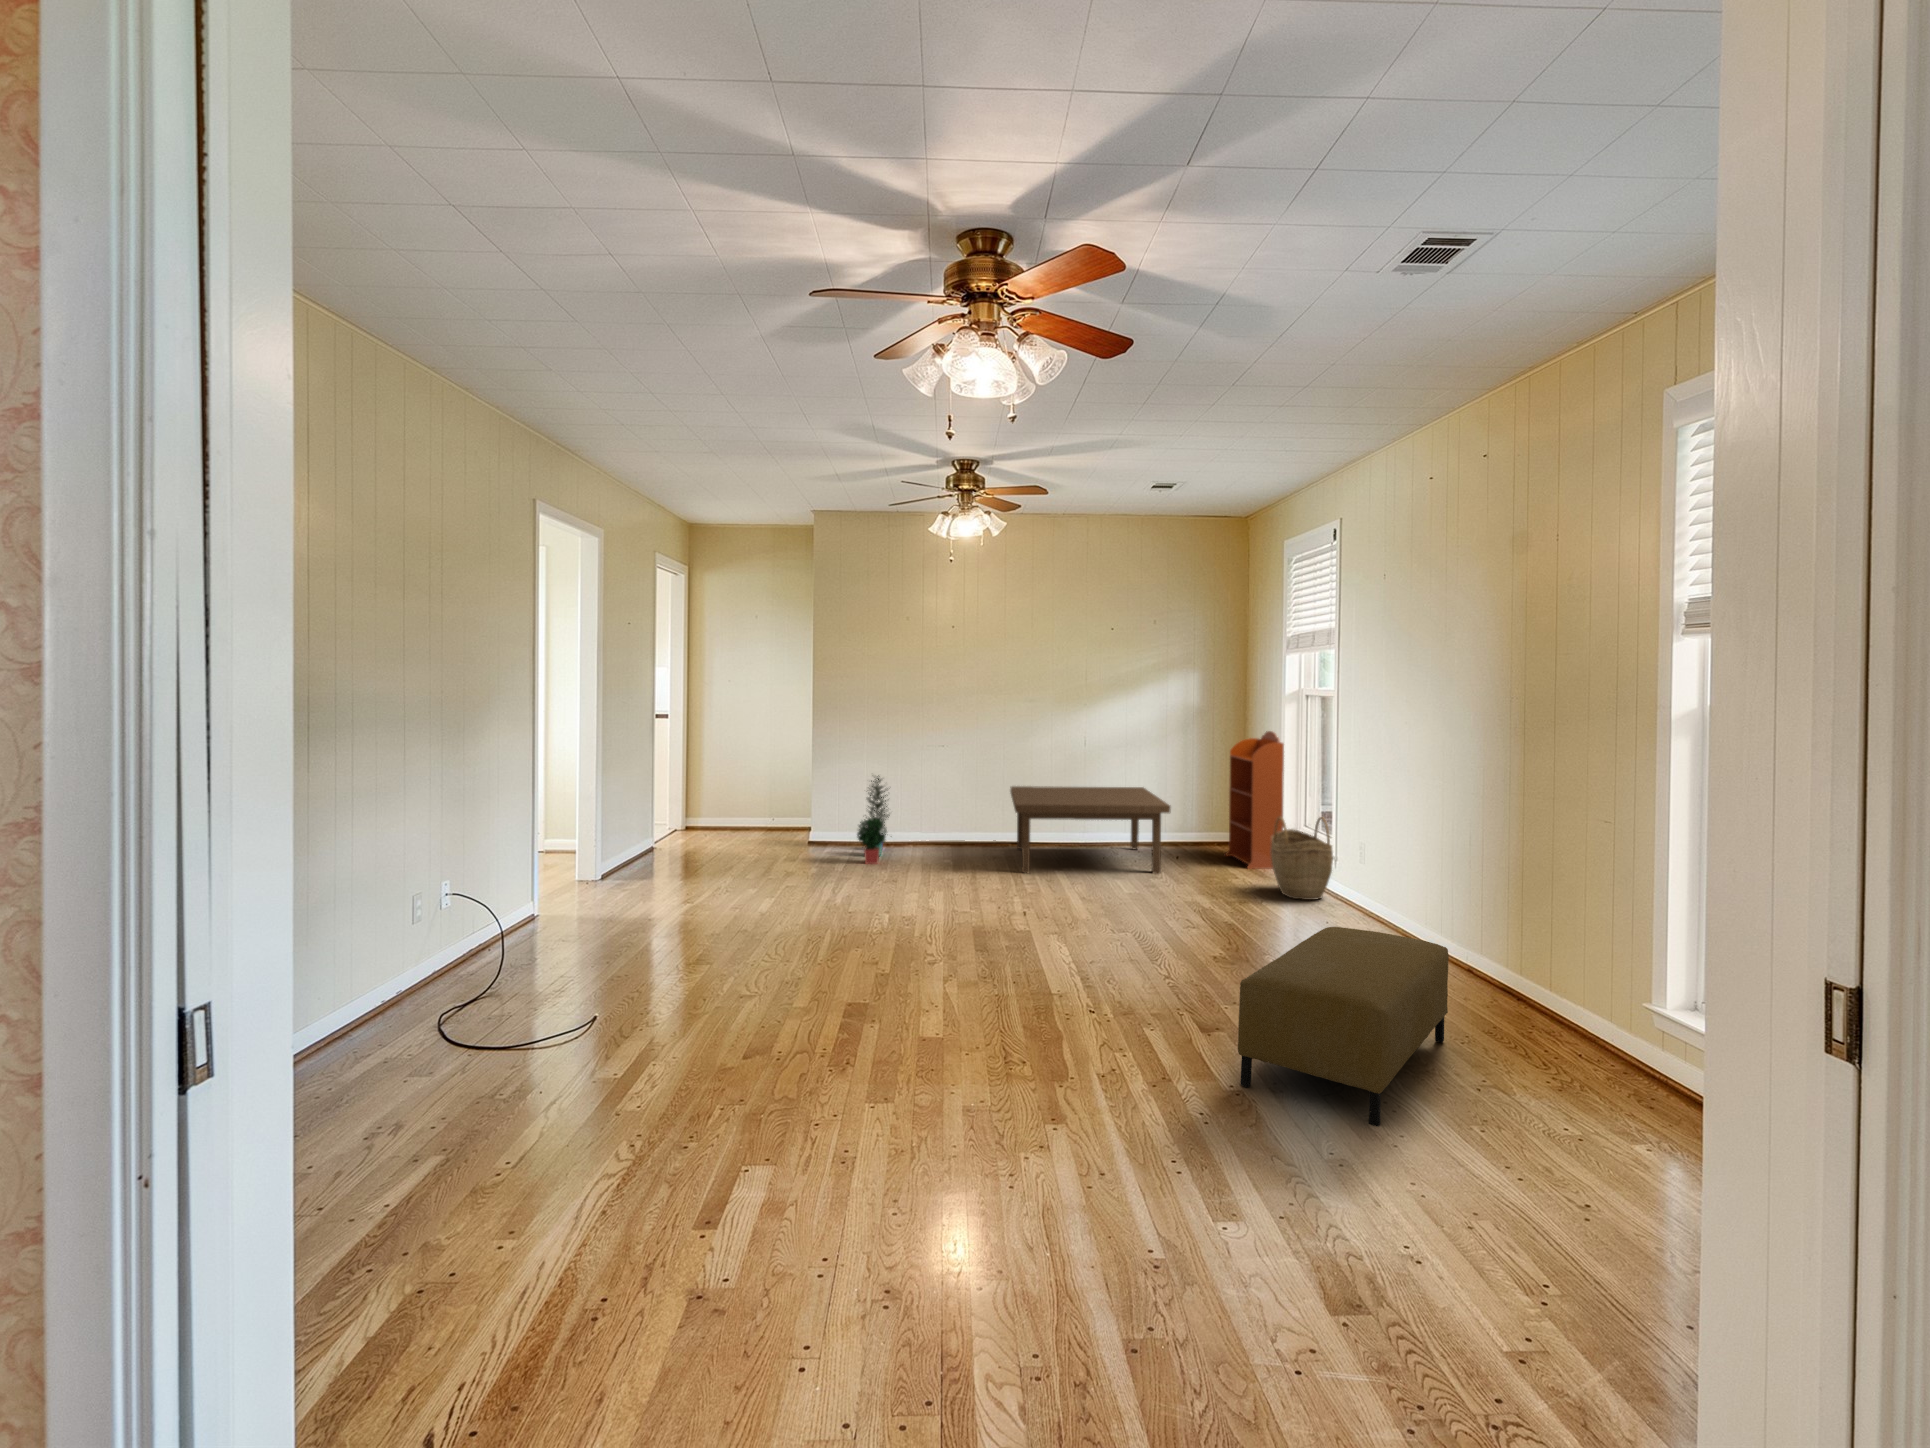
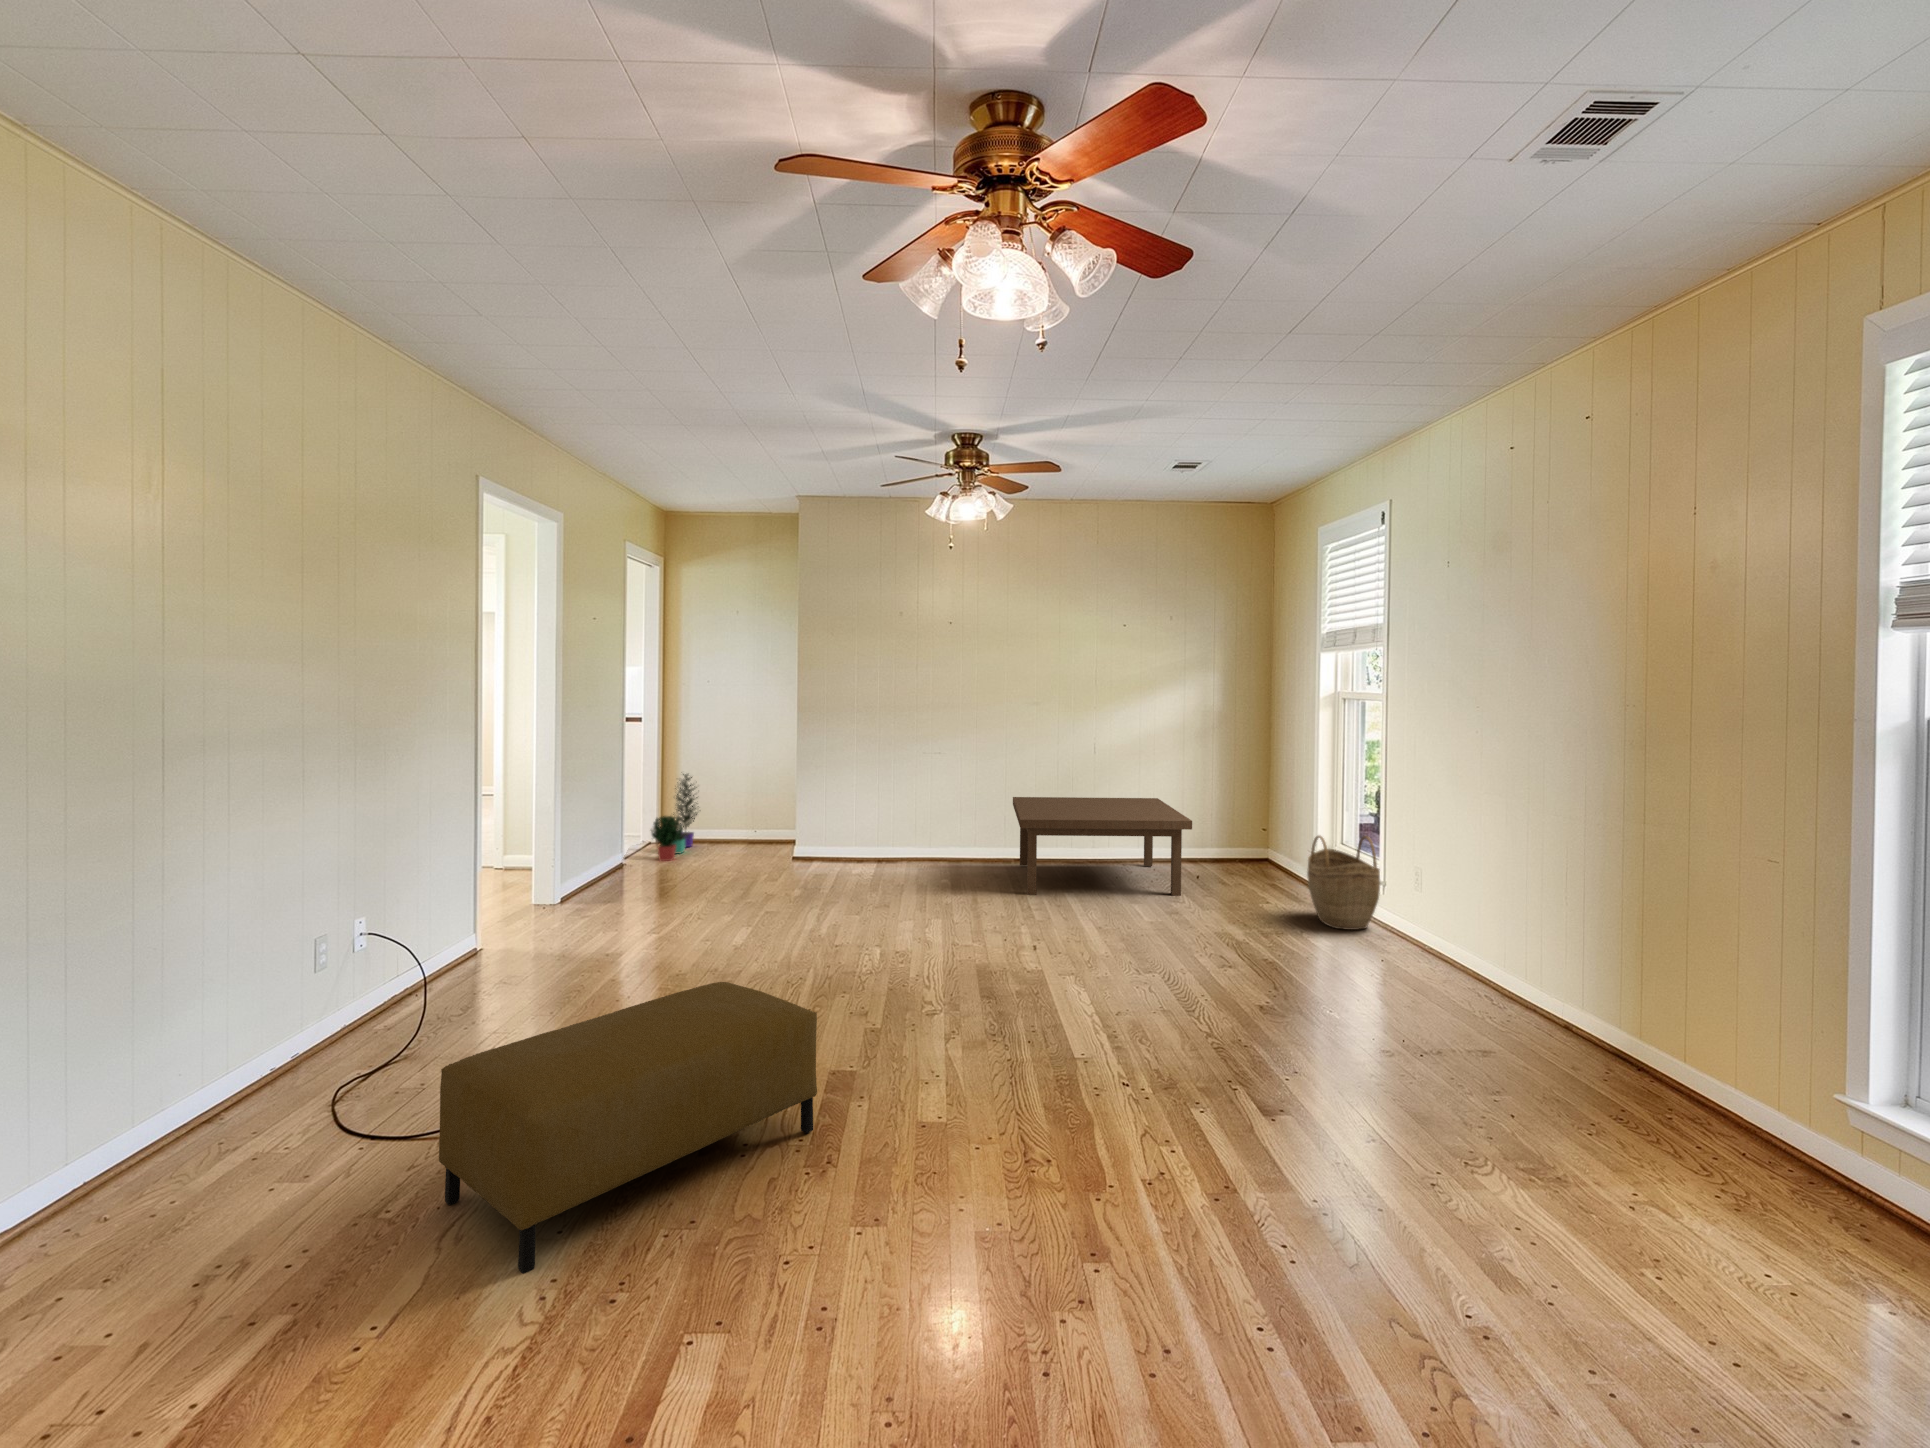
bookcase: present [1224,731,1284,869] -> none [1248,738,1316,891]
potted plant: present [857,775,890,864] -> present [651,774,698,861]
ottoman: present [1238,927,1449,1127] -> present [439,982,817,1274]

